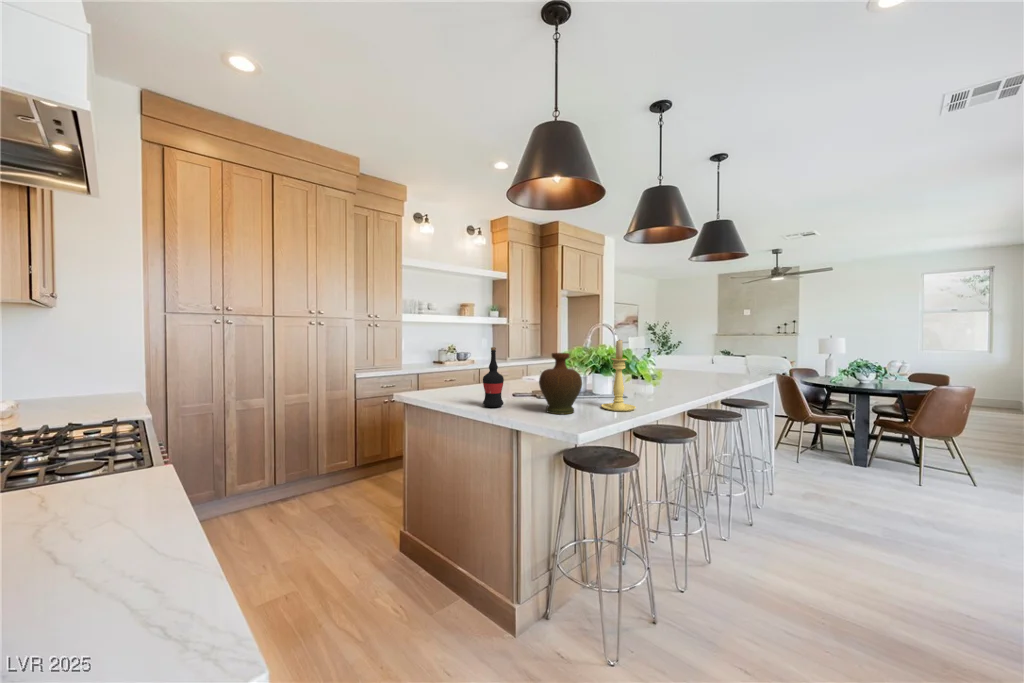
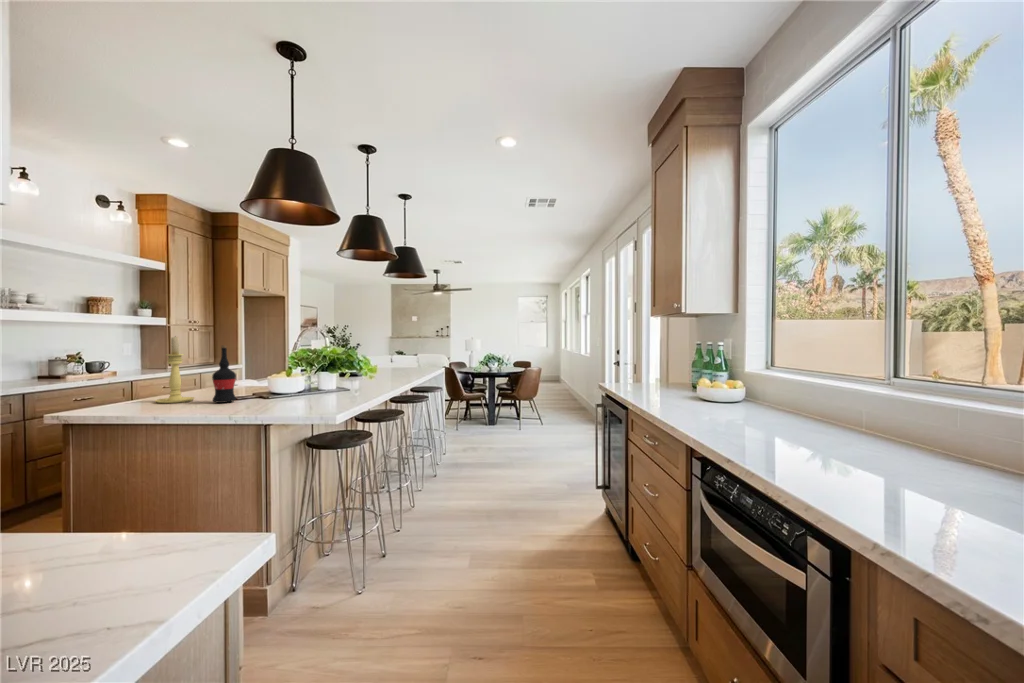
candle holder: present [601,340,636,411] -> present [156,336,194,403]
decorative vase: present [539,353,582,414] -> none [276,348,318,400]

